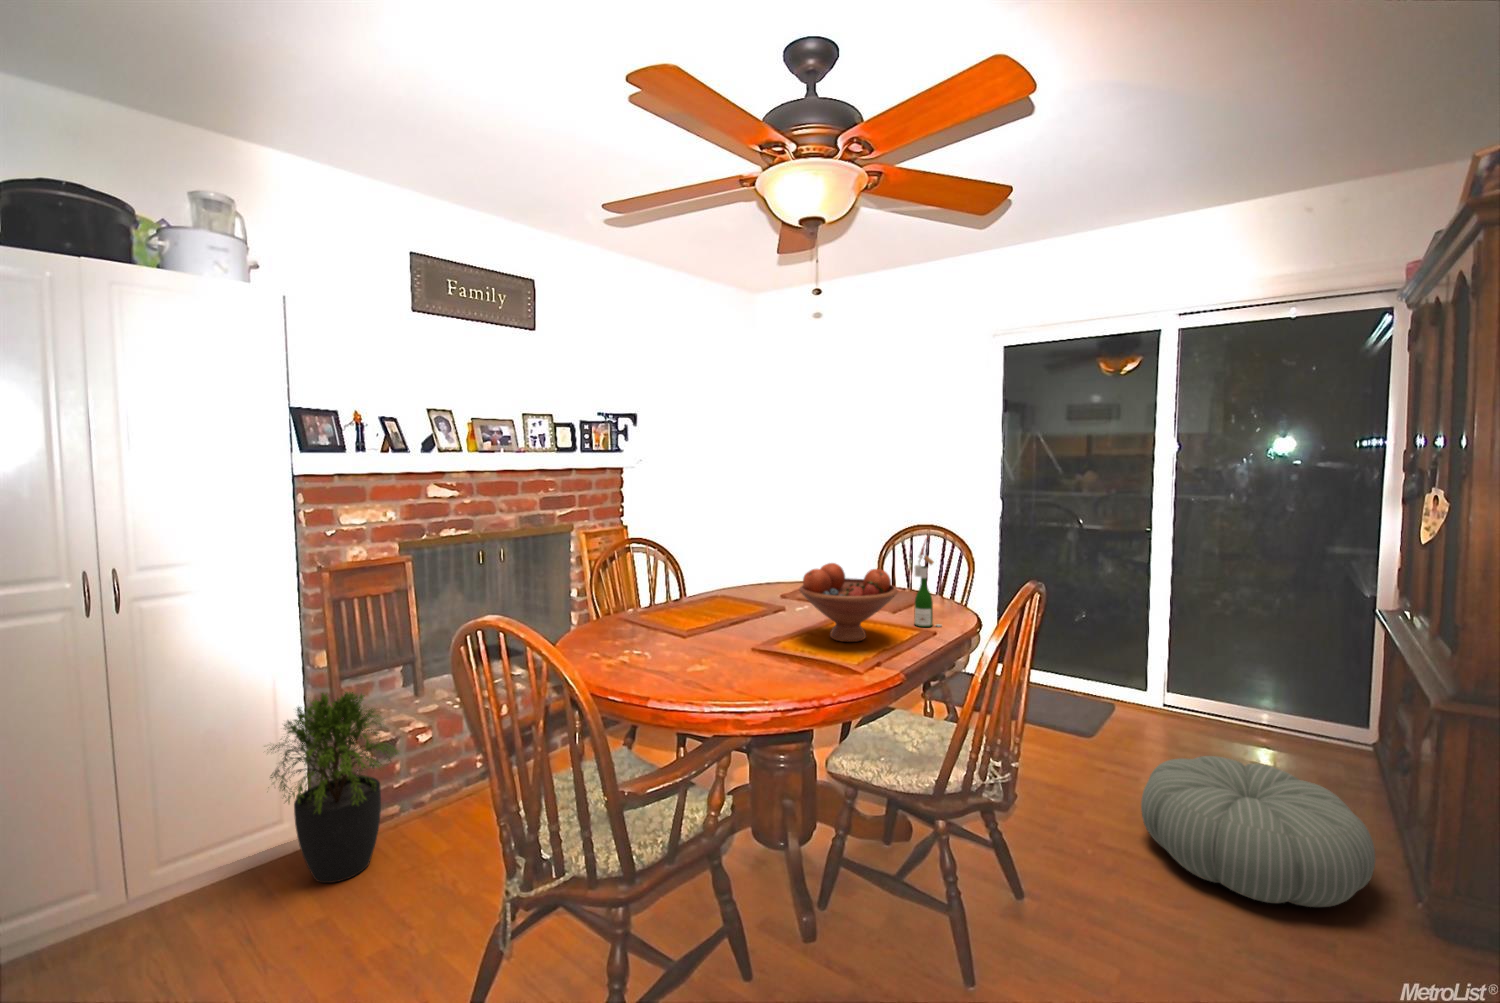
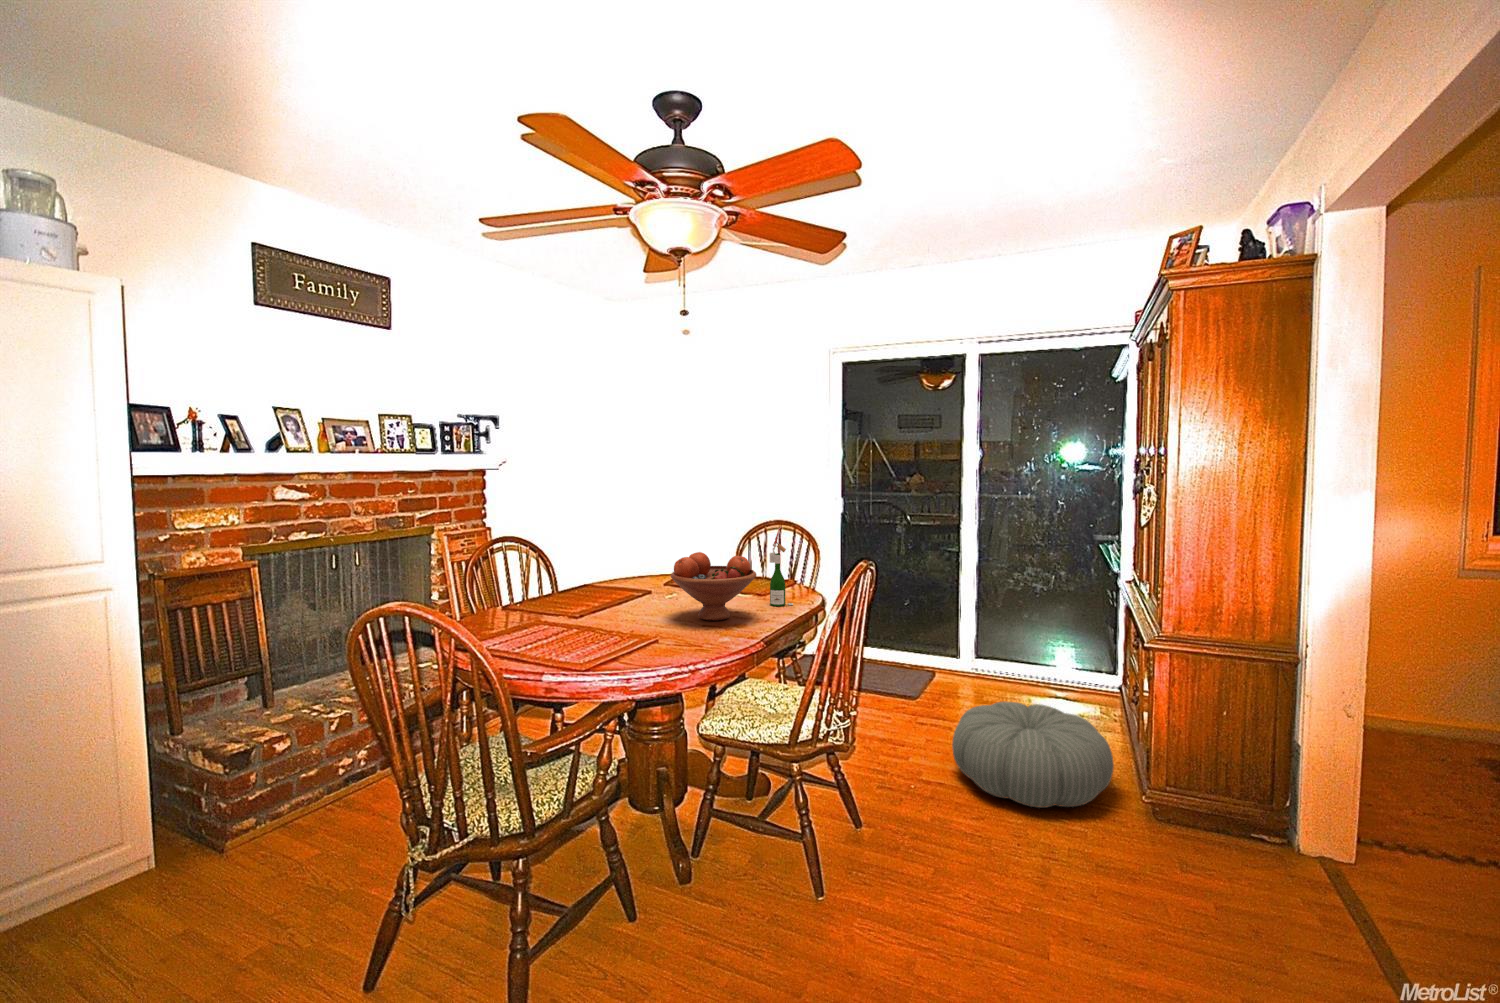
potted plant: present [270,692,397,883] -> none [101,697,266,901]

